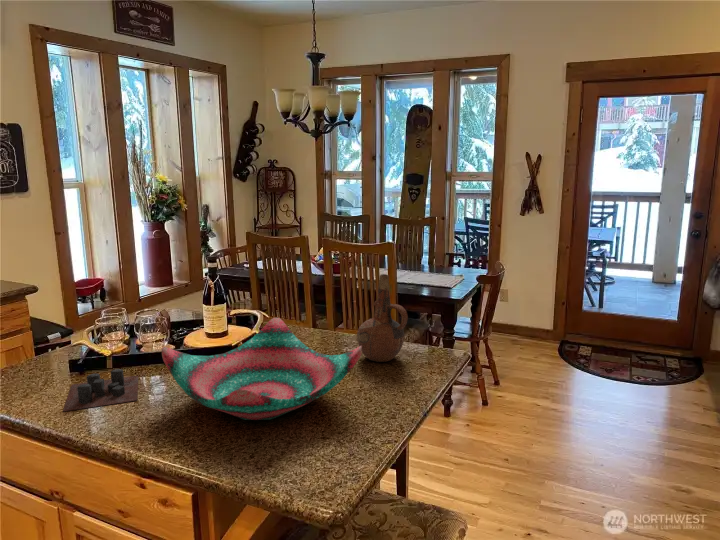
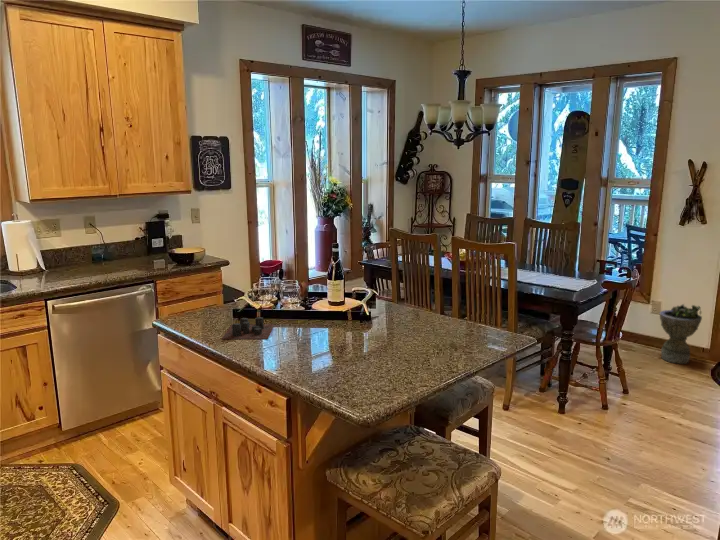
ceramic pitcher: present [357,274,408,362] -> none [438,265,480,337]
planter: none [511,290,547,347] -> present [660,304,702,364]
decorative bowl: present [162,318,362,420] -> none [284,292,425,362]

